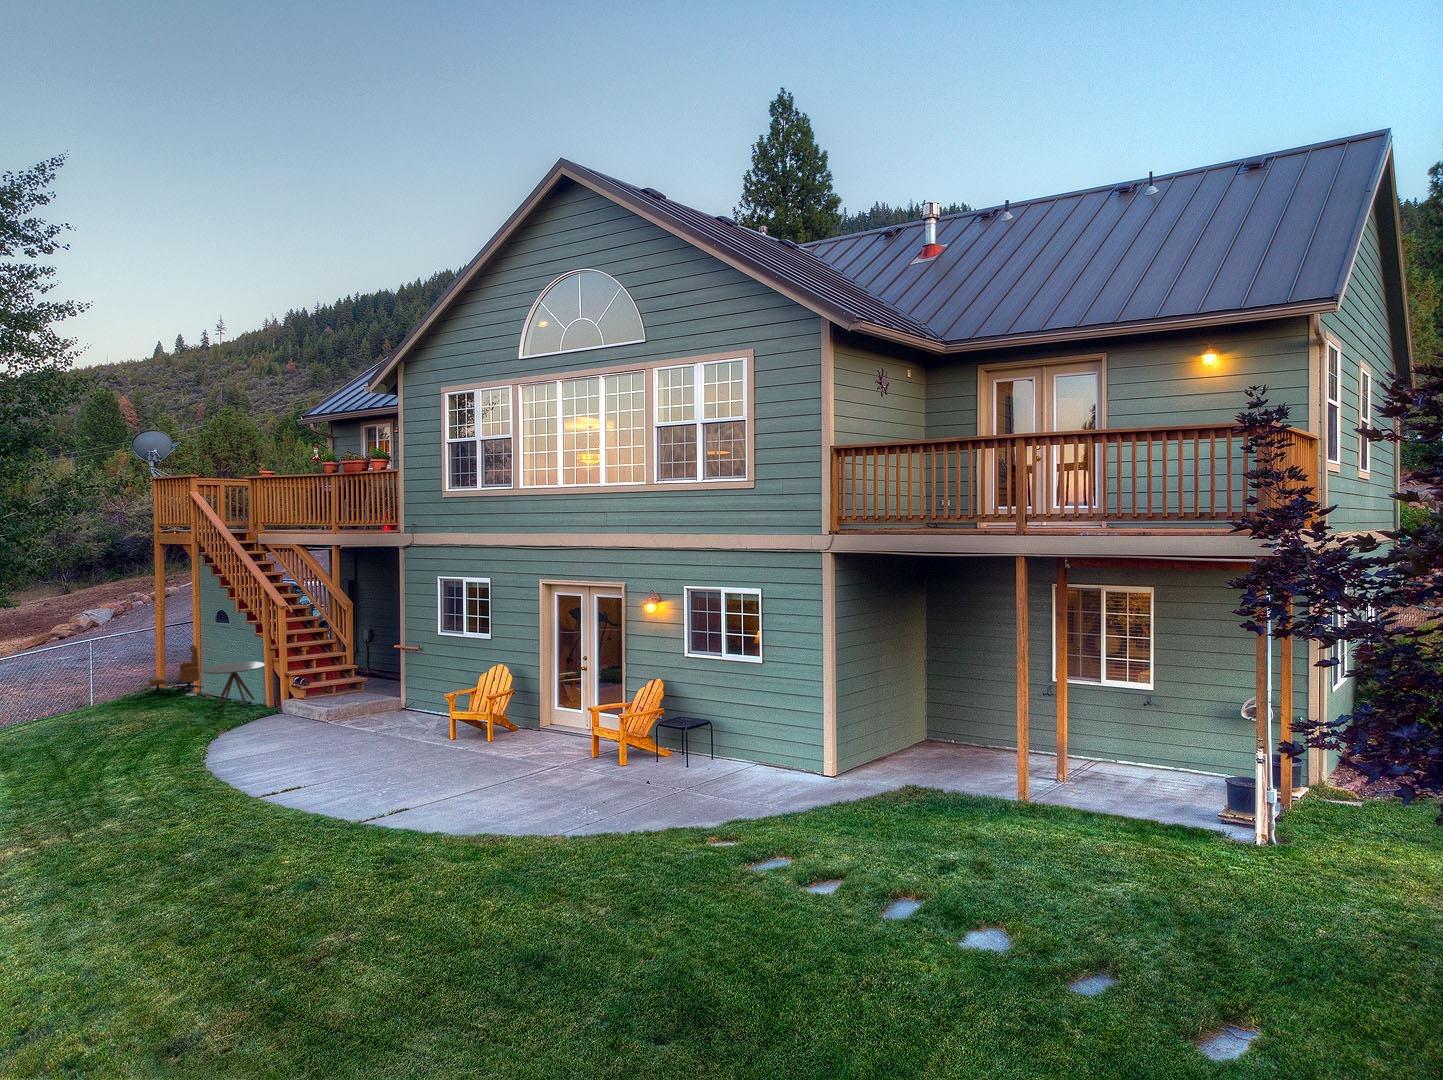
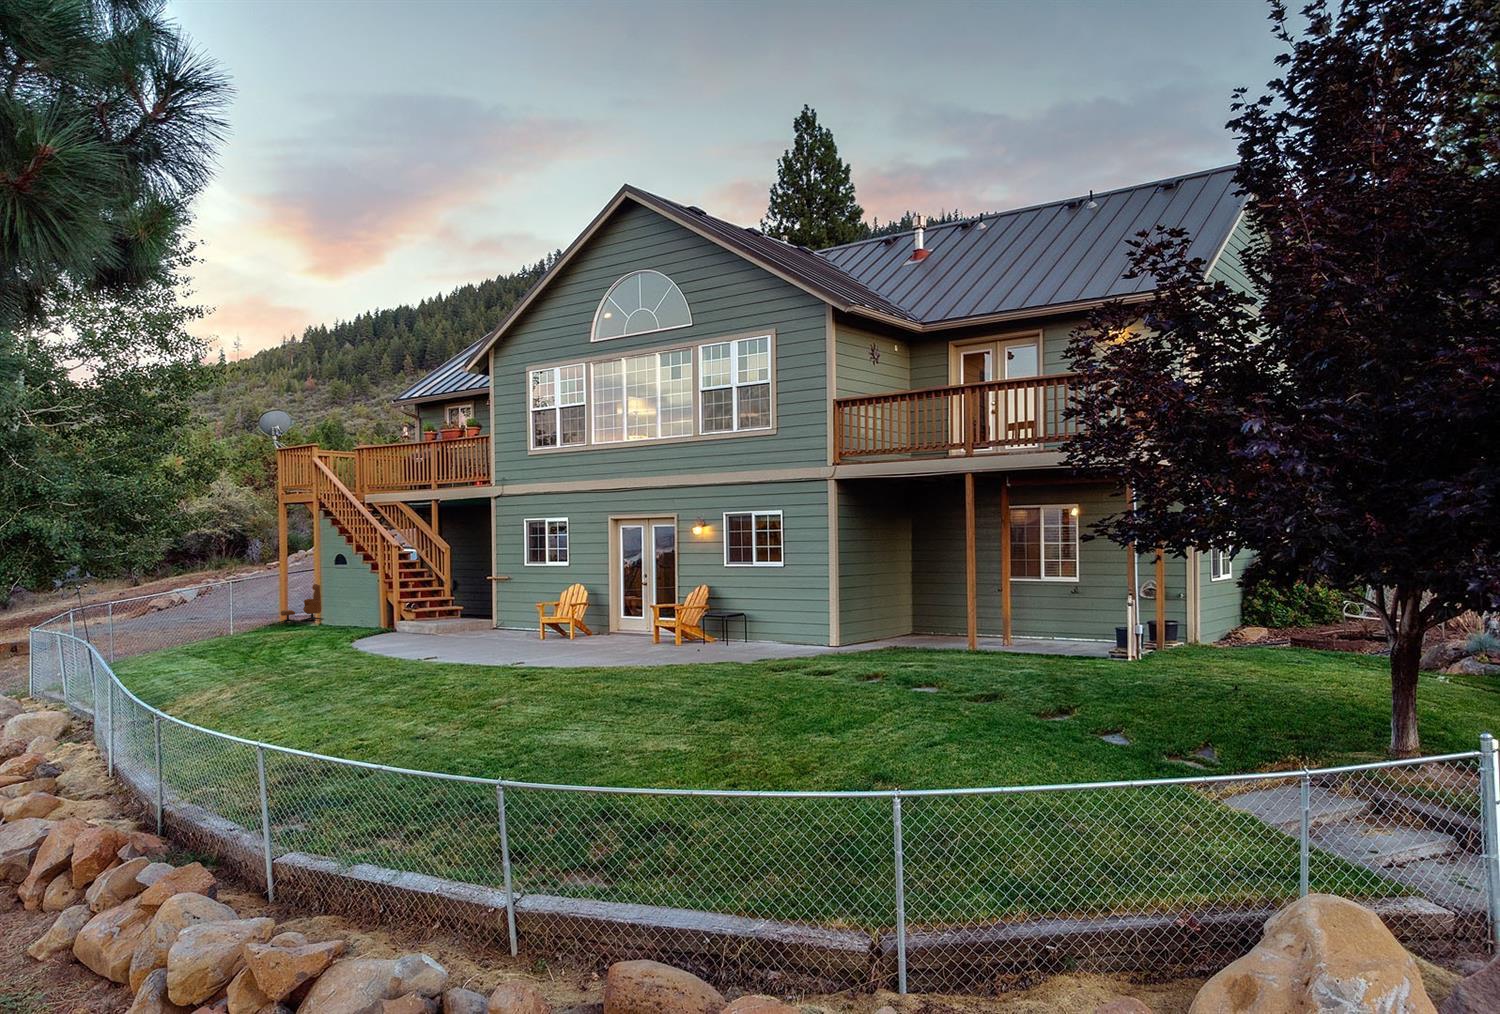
round table: present [202,662,264,708] -> none [332,593,380,628]

